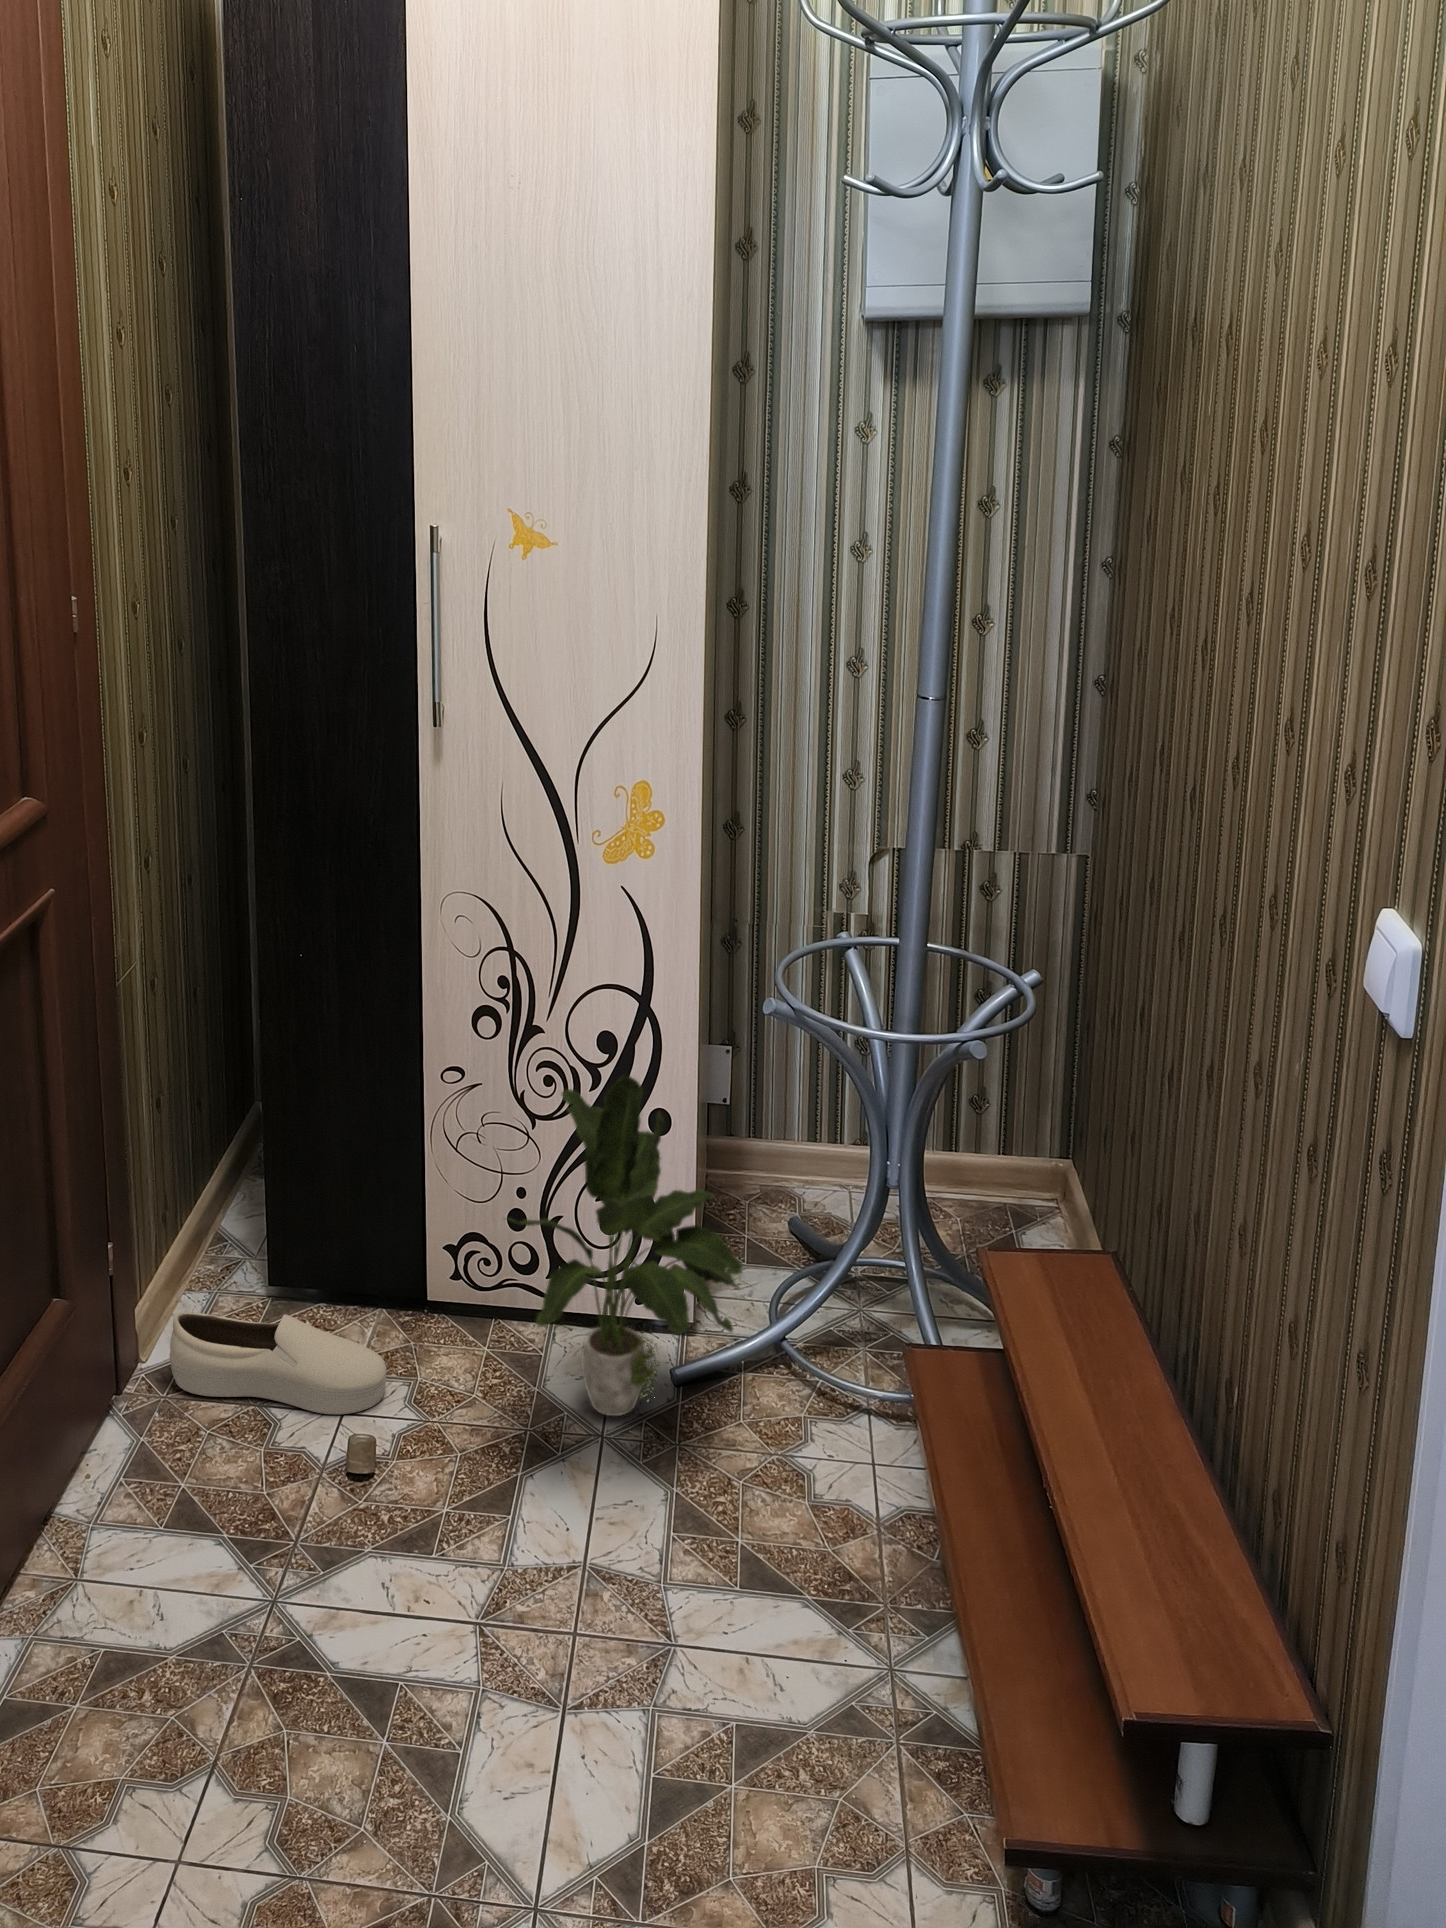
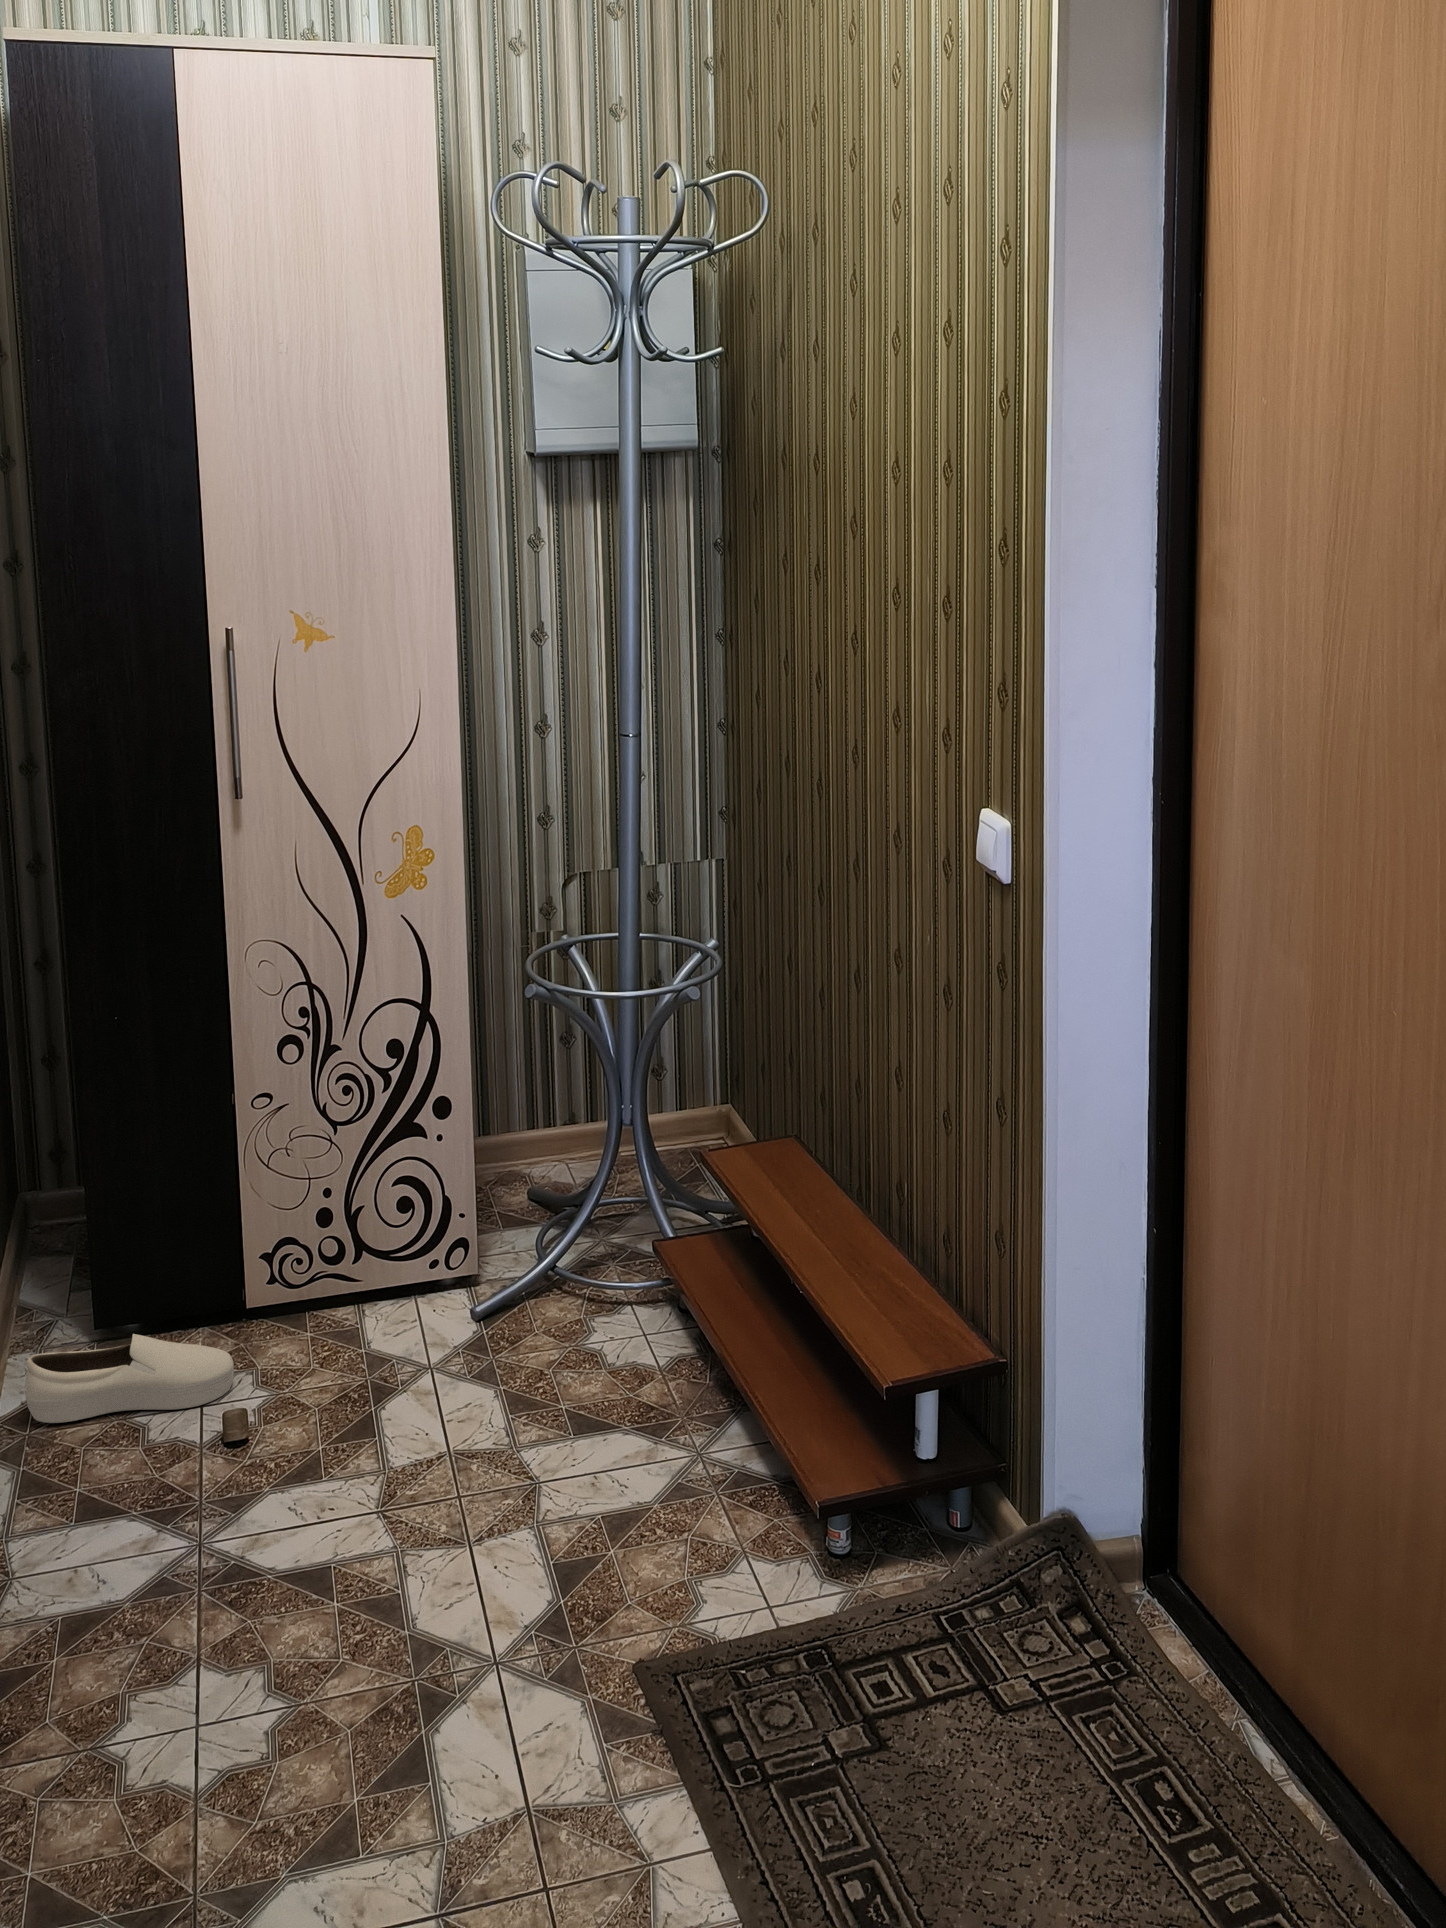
potted plant: present [507,1076,743,1416] -> none [339,1065,533,1352]

